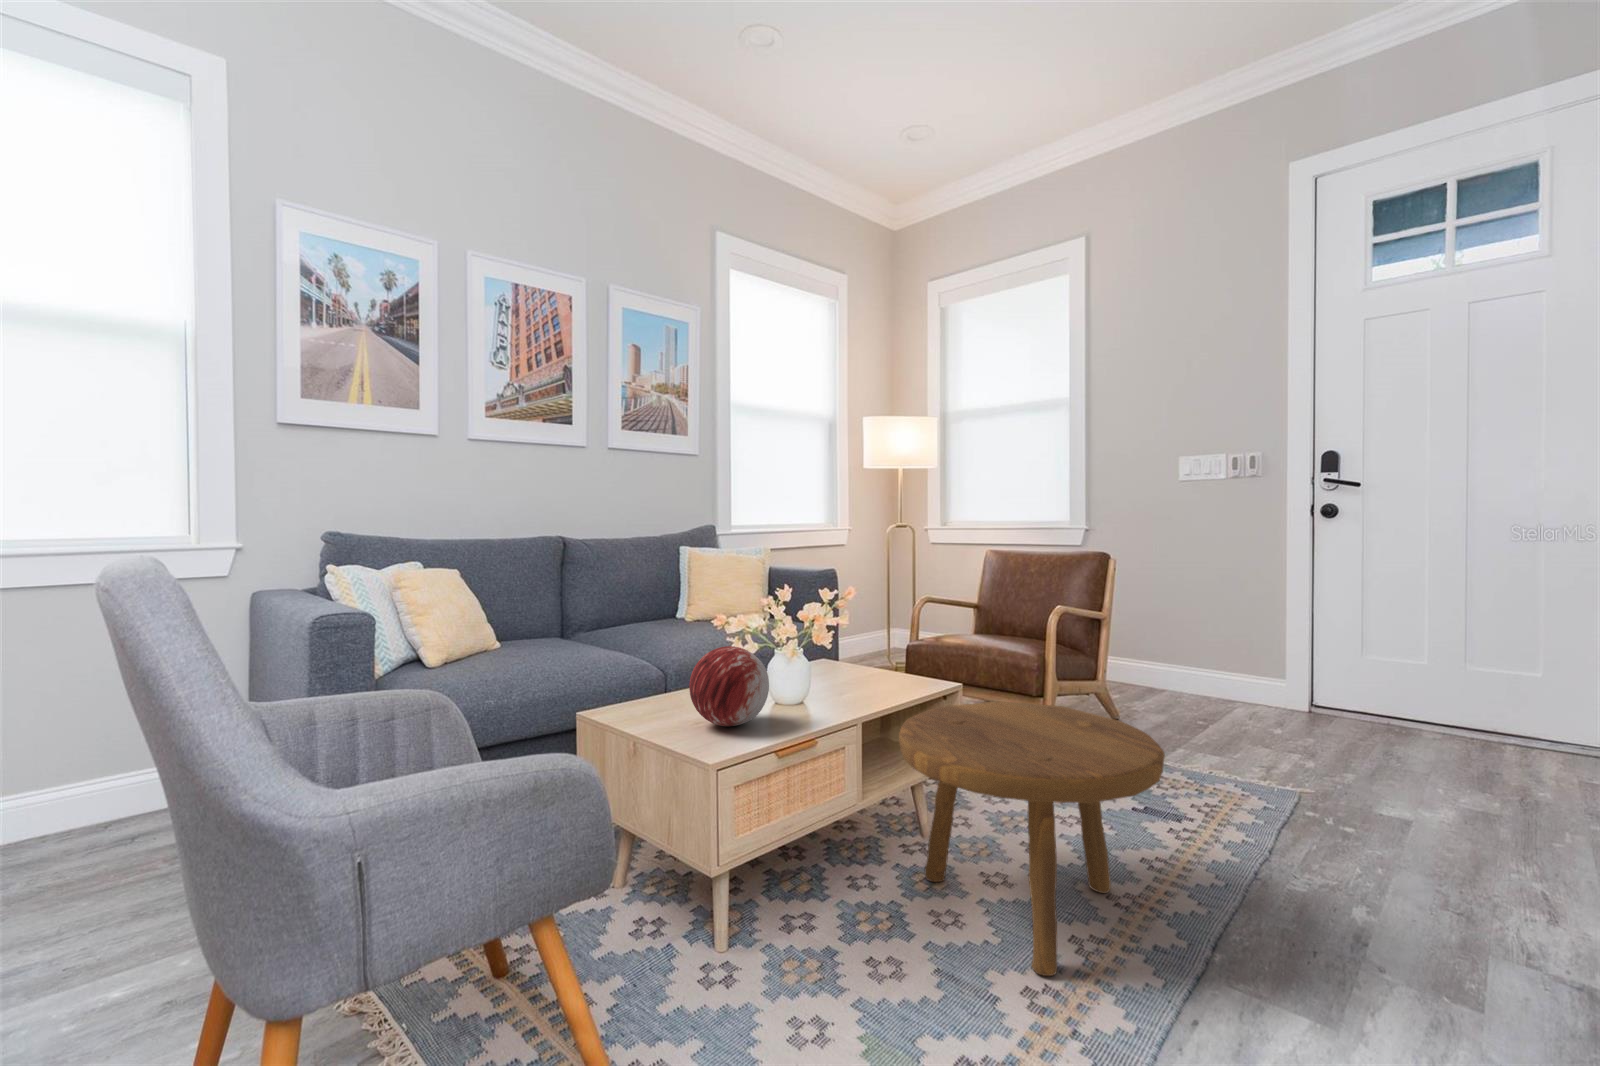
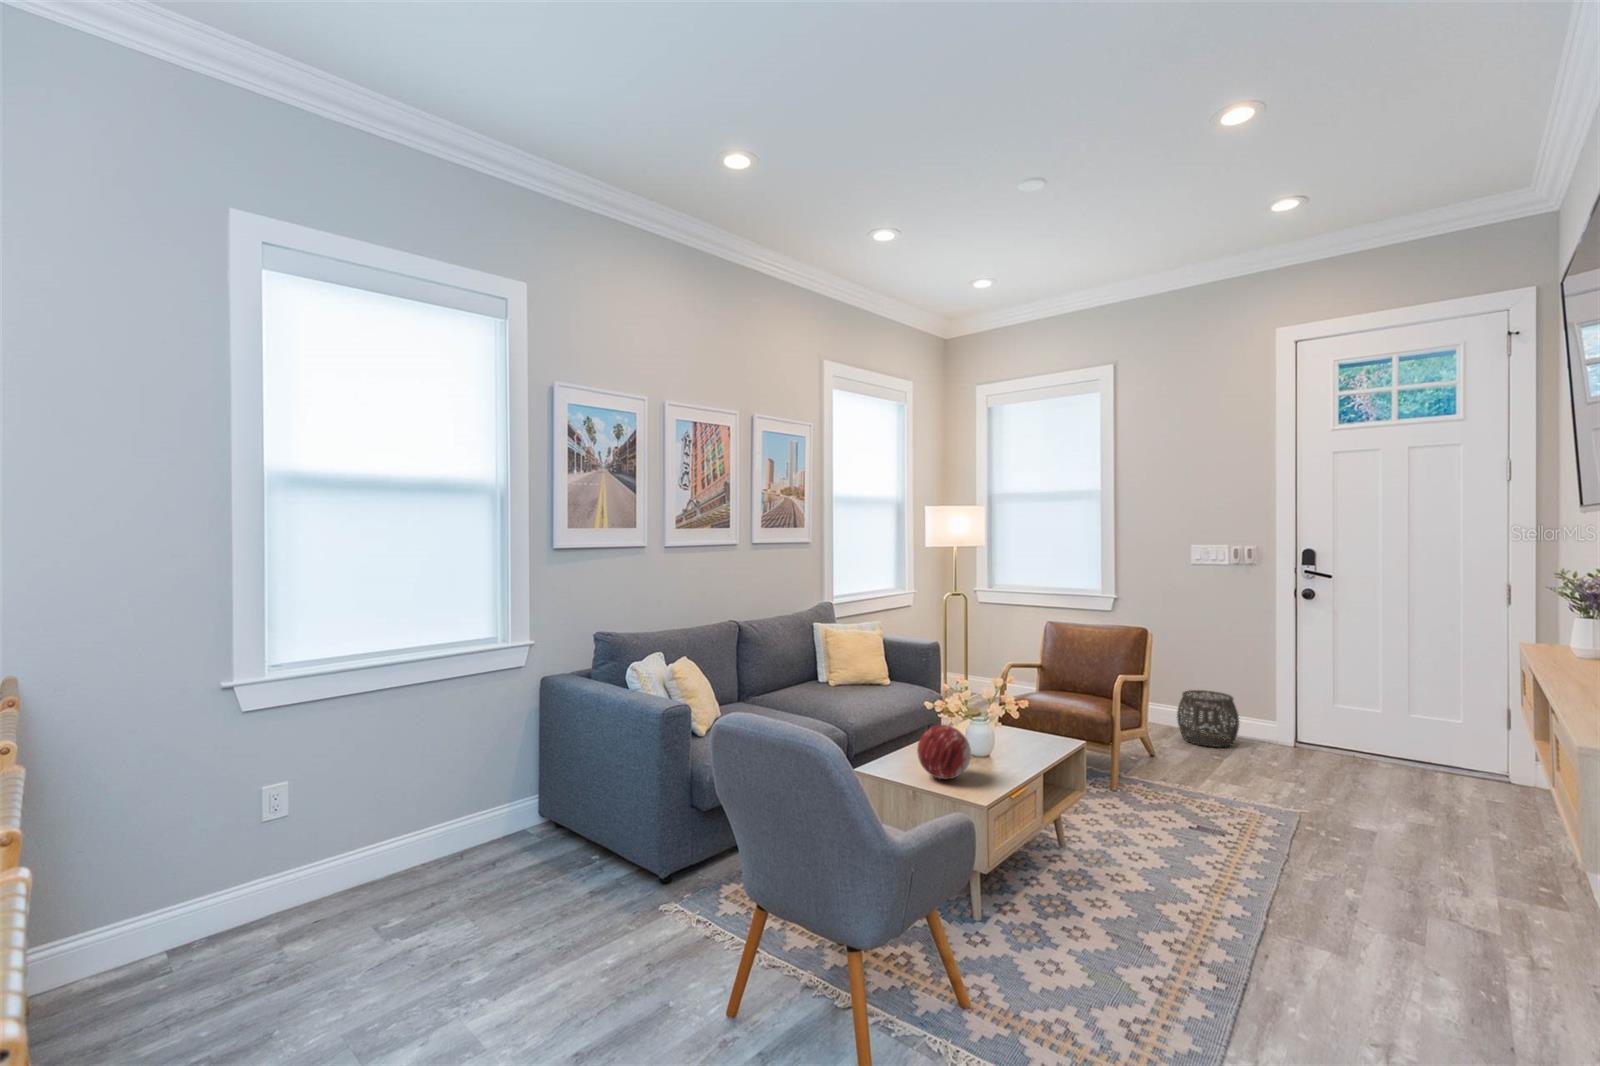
woven basket: none [1156,640,1237,711] -> present [1177,690,1239,747]
footstool: present [899,701,1165,976] -> none [1058,757,1236,935]

